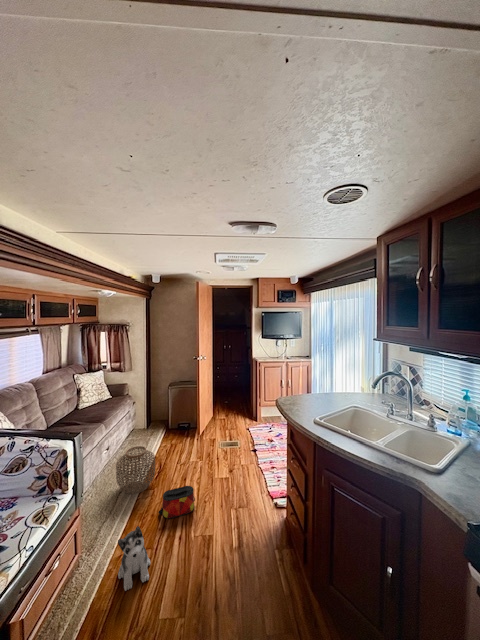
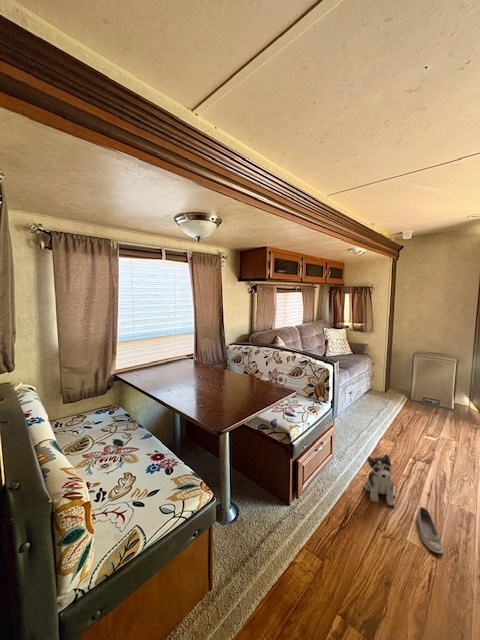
woven basket: present [116,446,155,494] -> none [359,396,399,439]
bag: present [158,486,195,519] -> none [402,447,449,481]
shoe: none [168,563,189,611] -> present [416,507,443,553]

